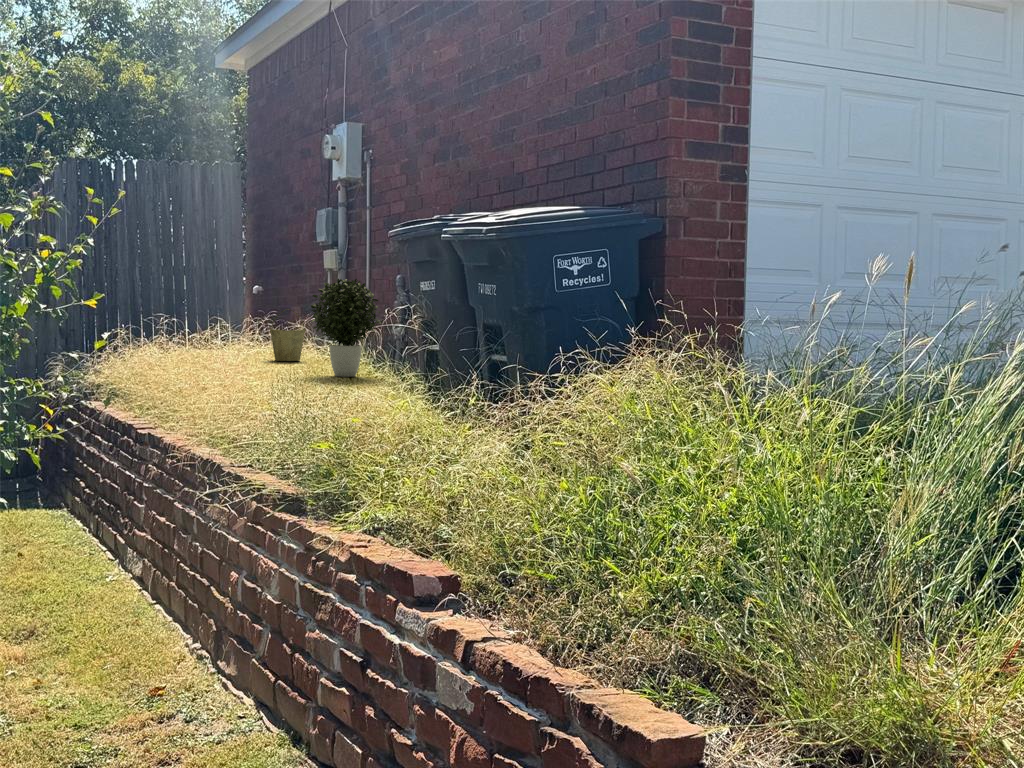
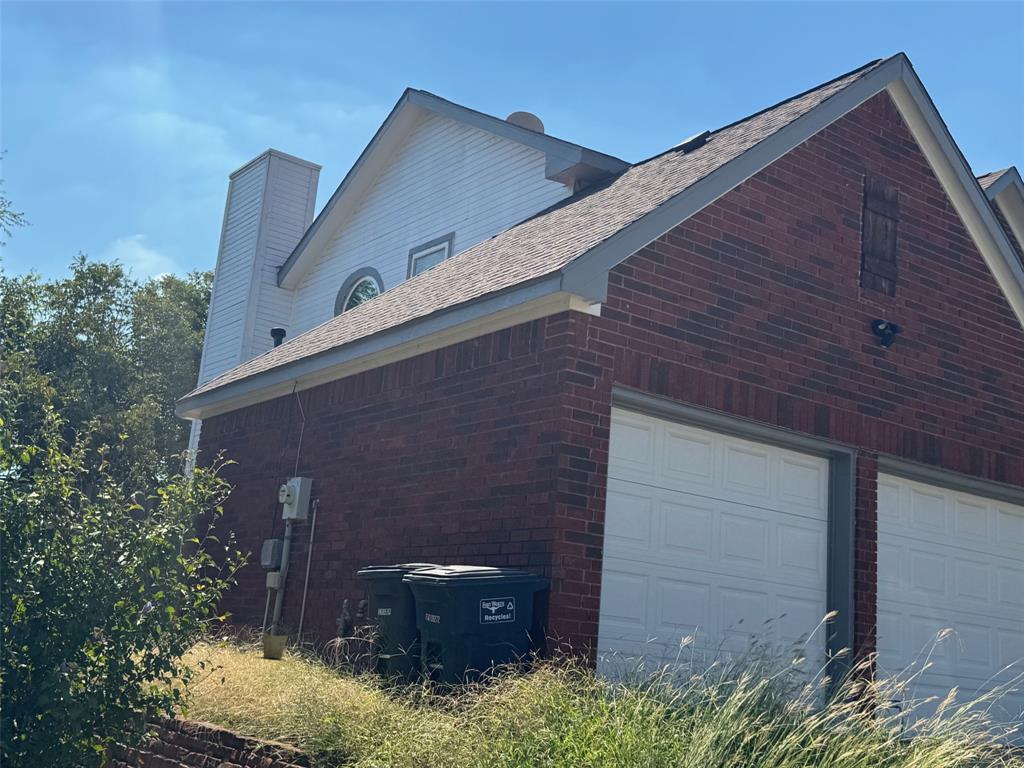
potted plant: present [311,279,381,377] -> none [308,602,355,672]

